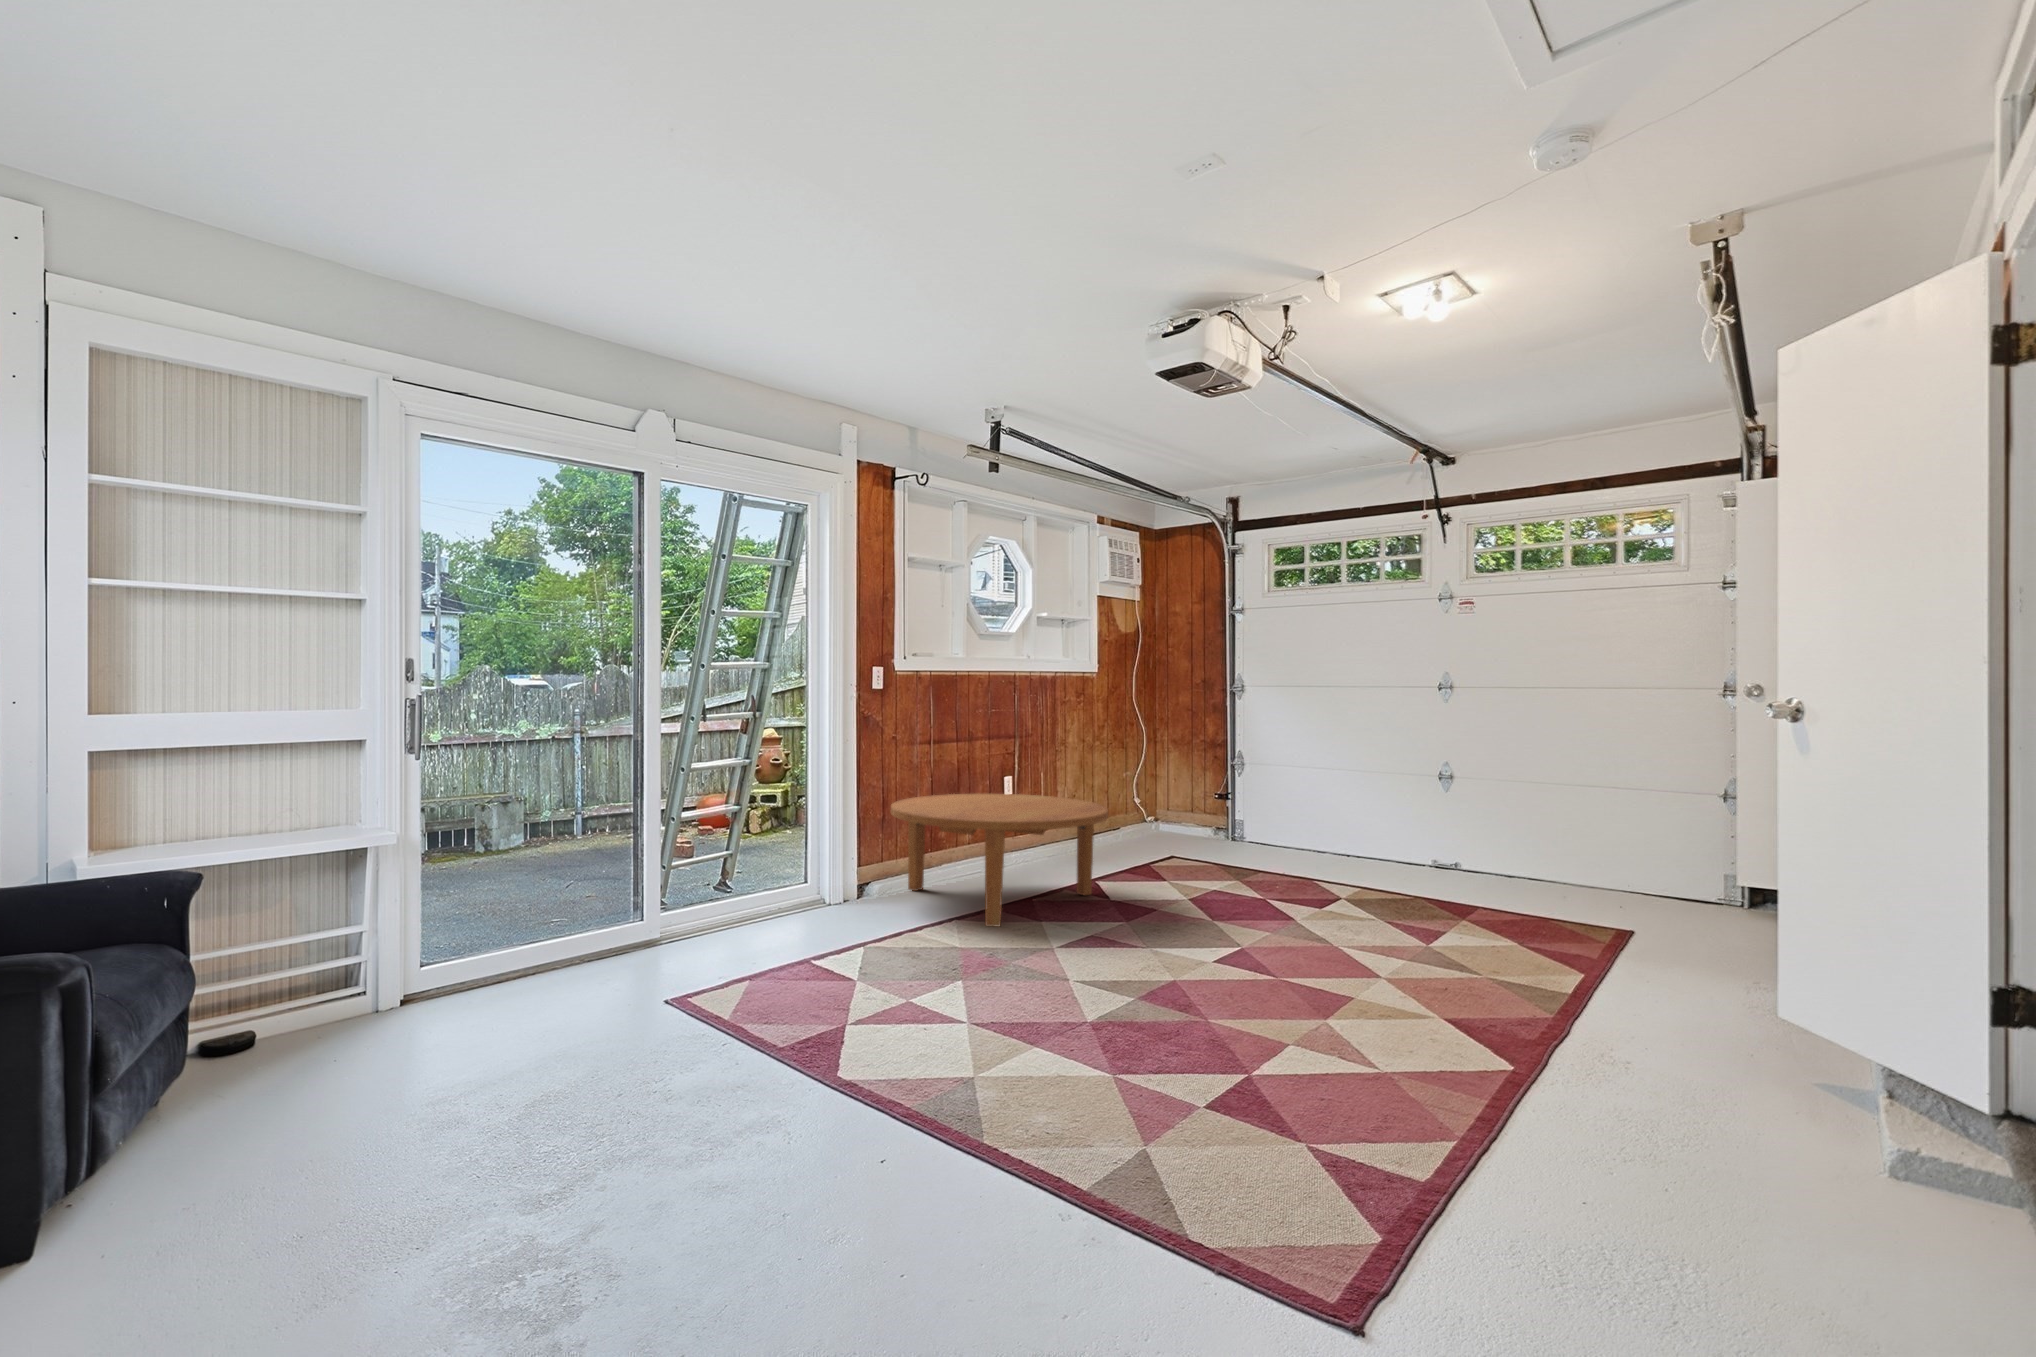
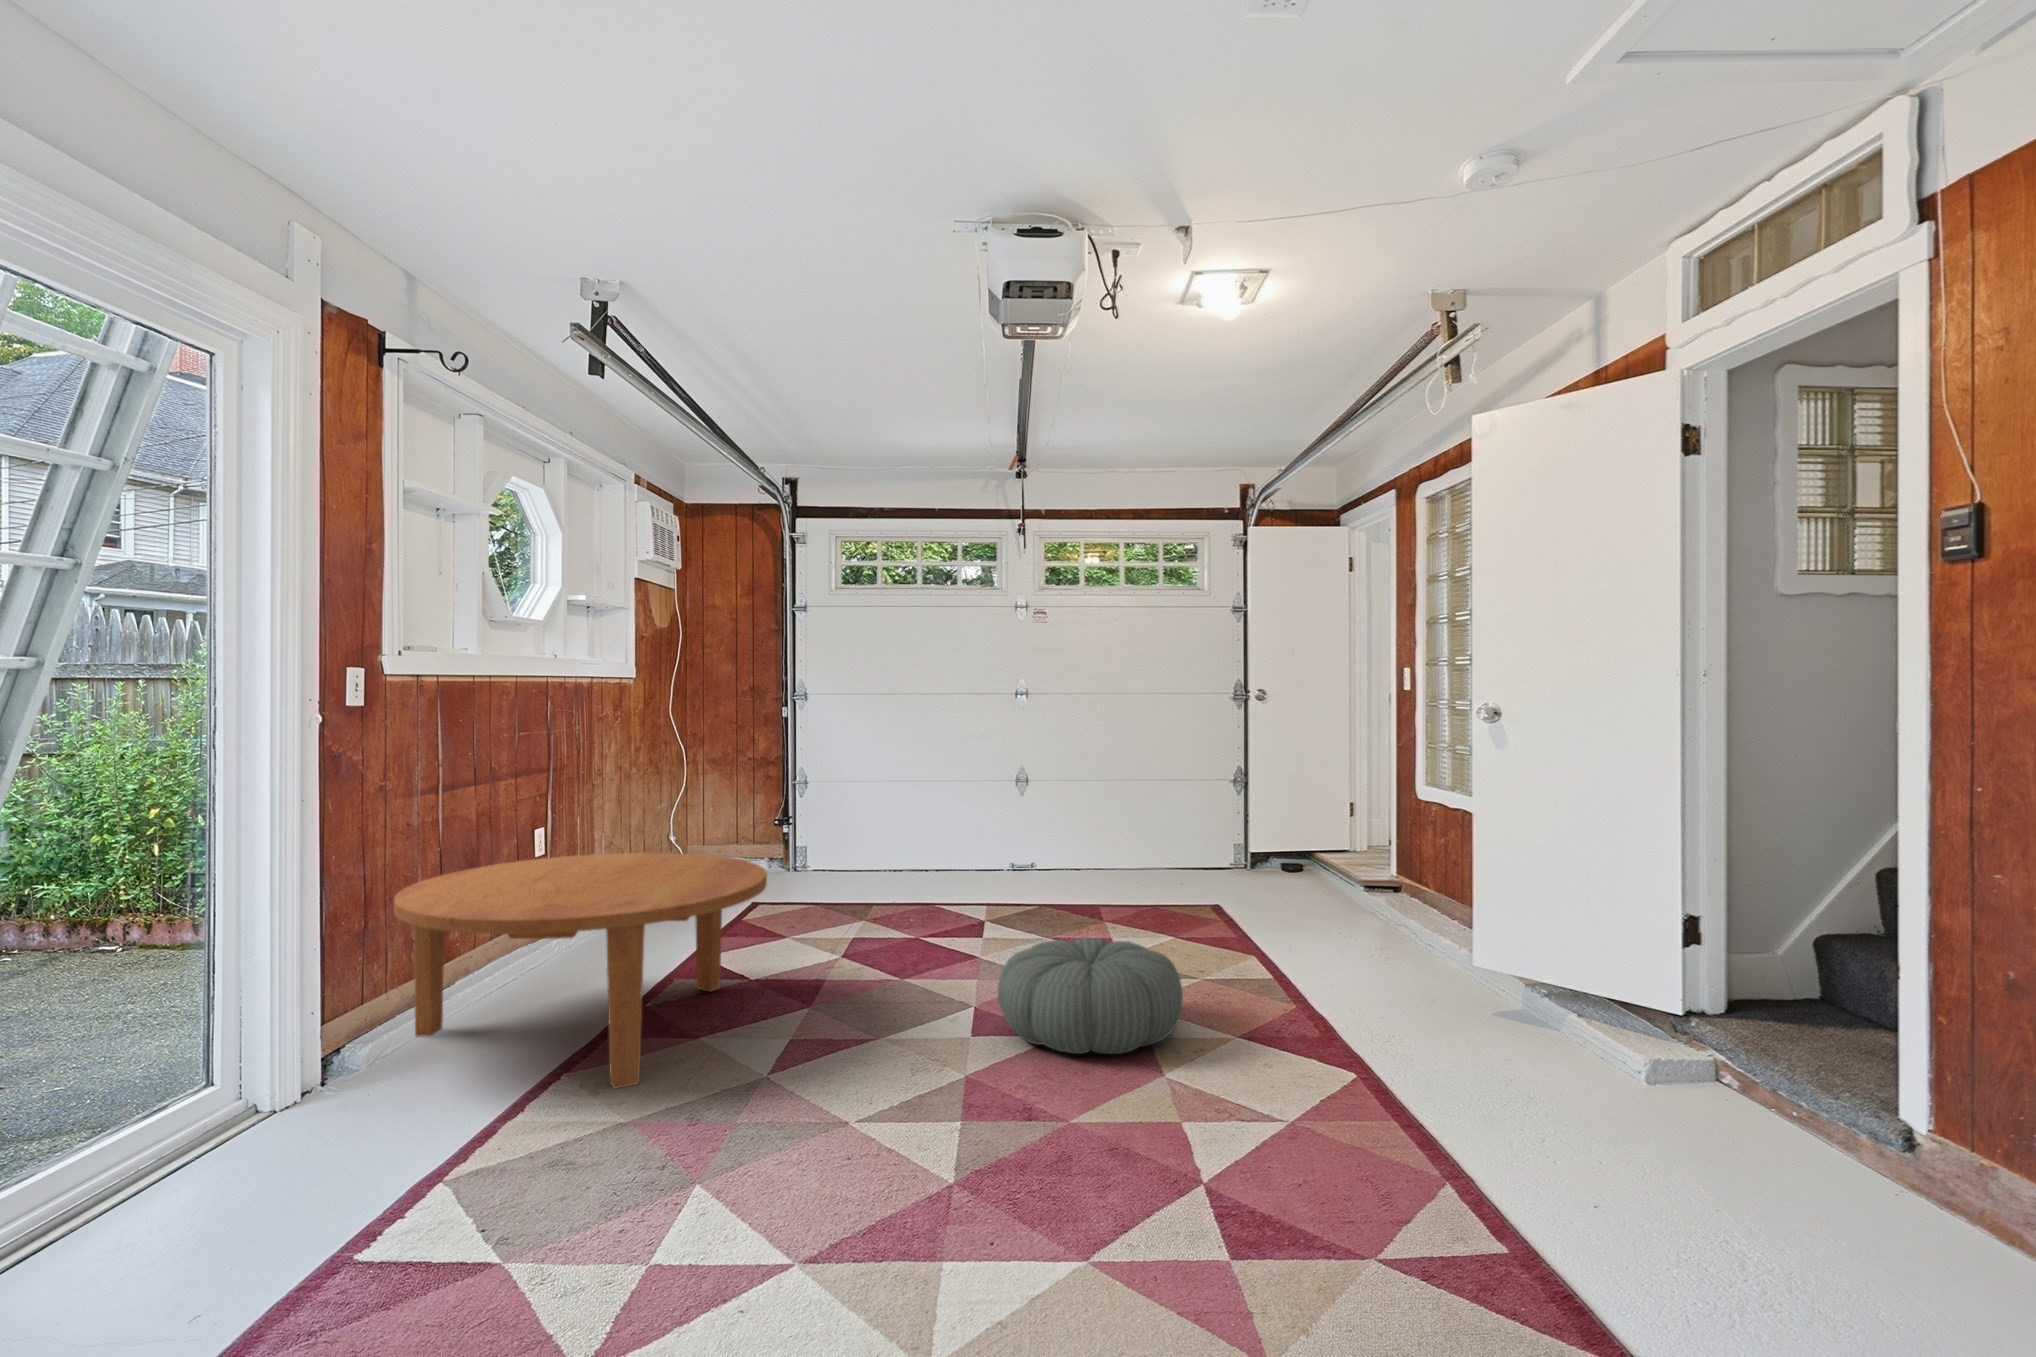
pouf: none [1236,884,1381,964] -> present [998,938,1183,1054]

